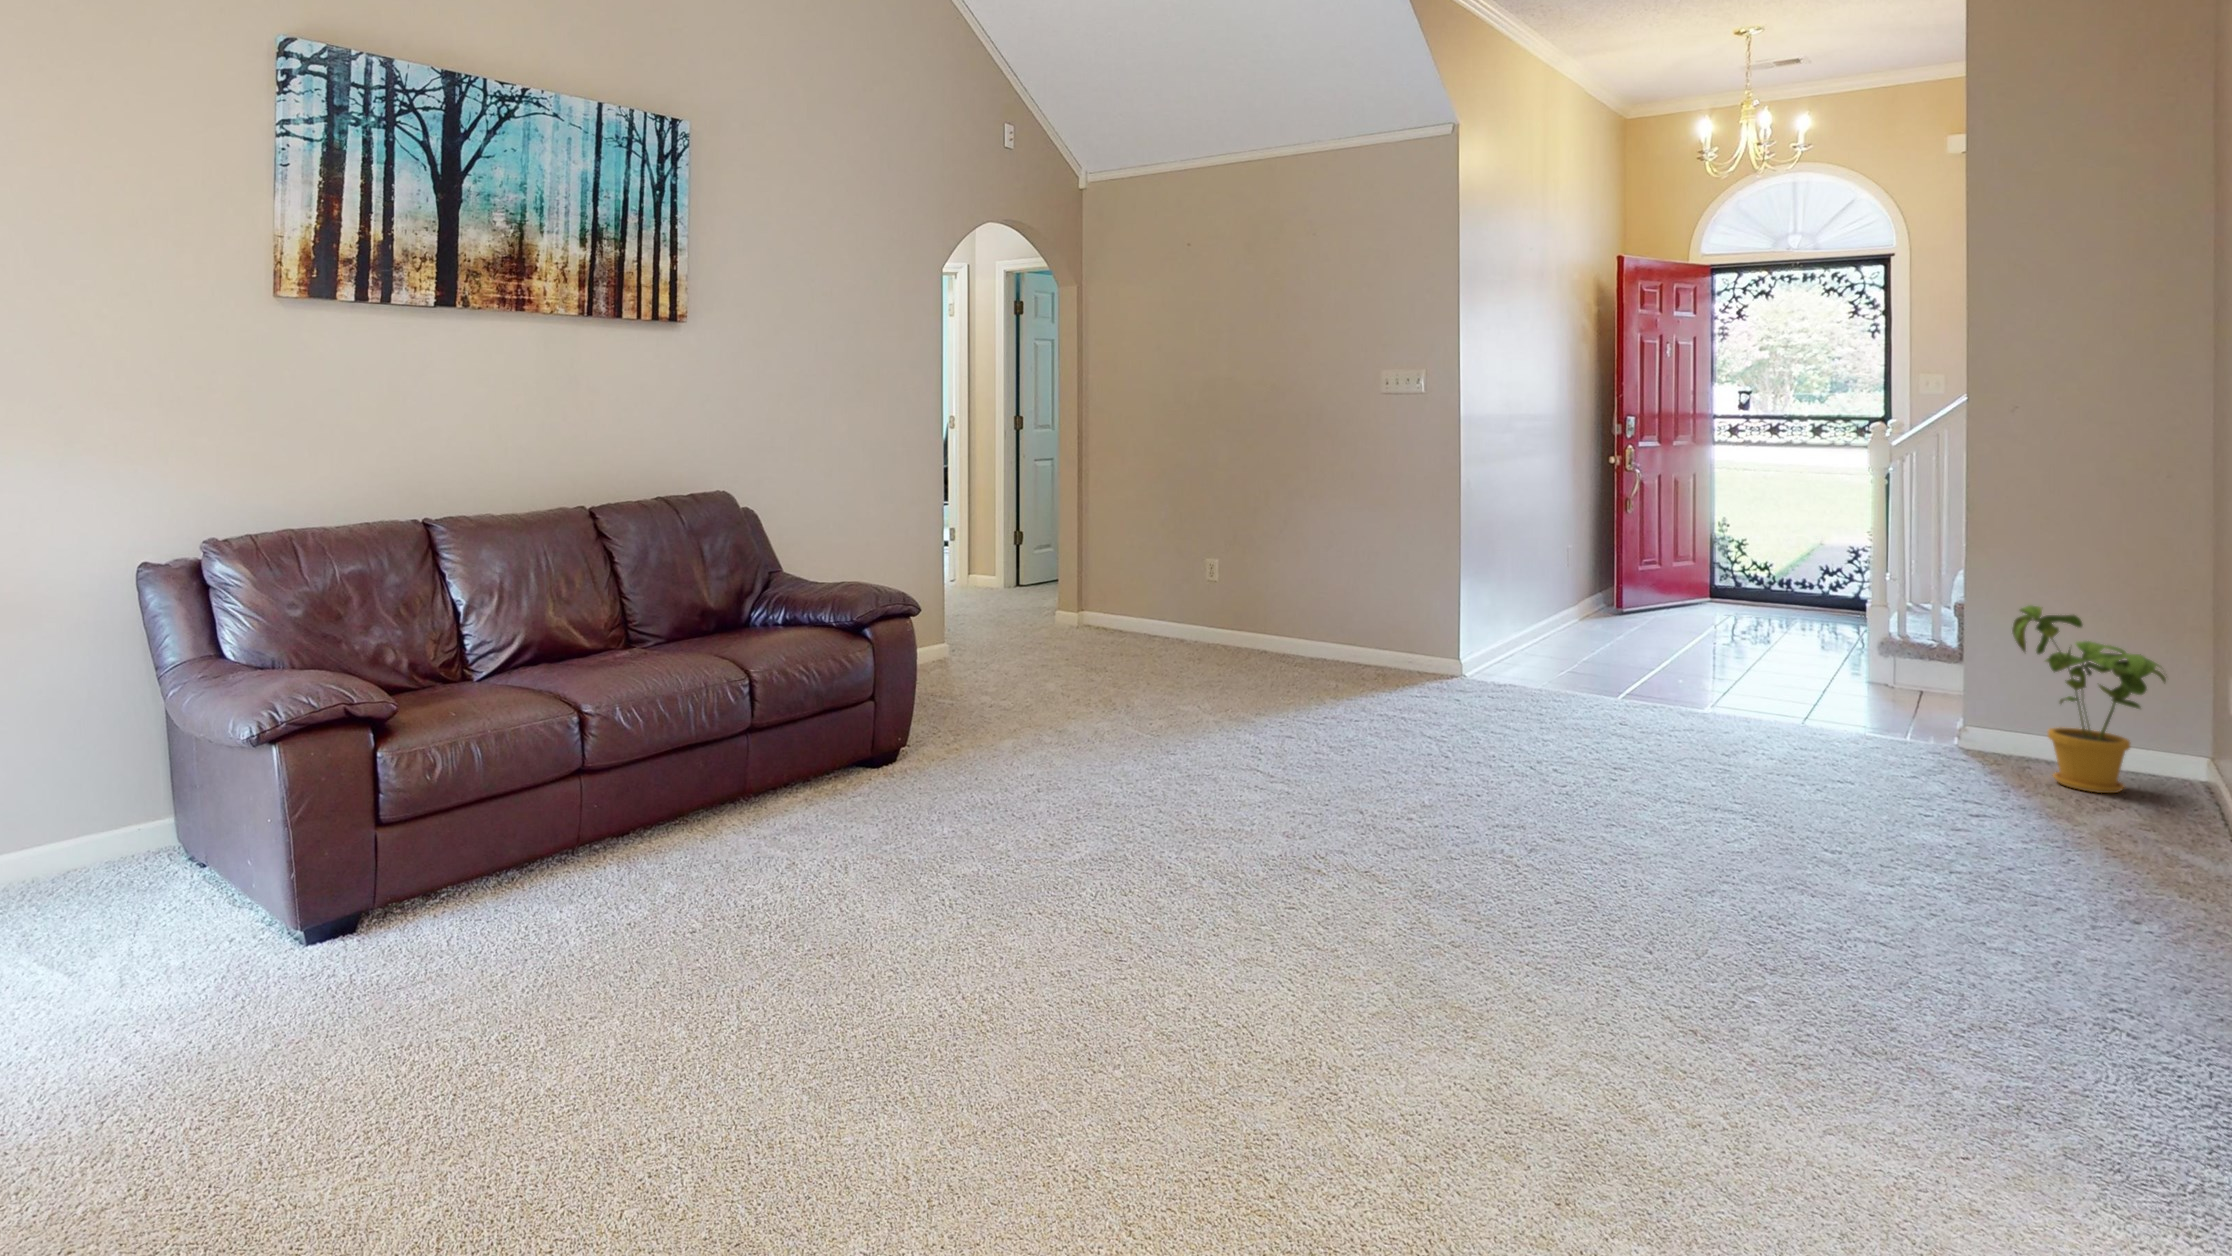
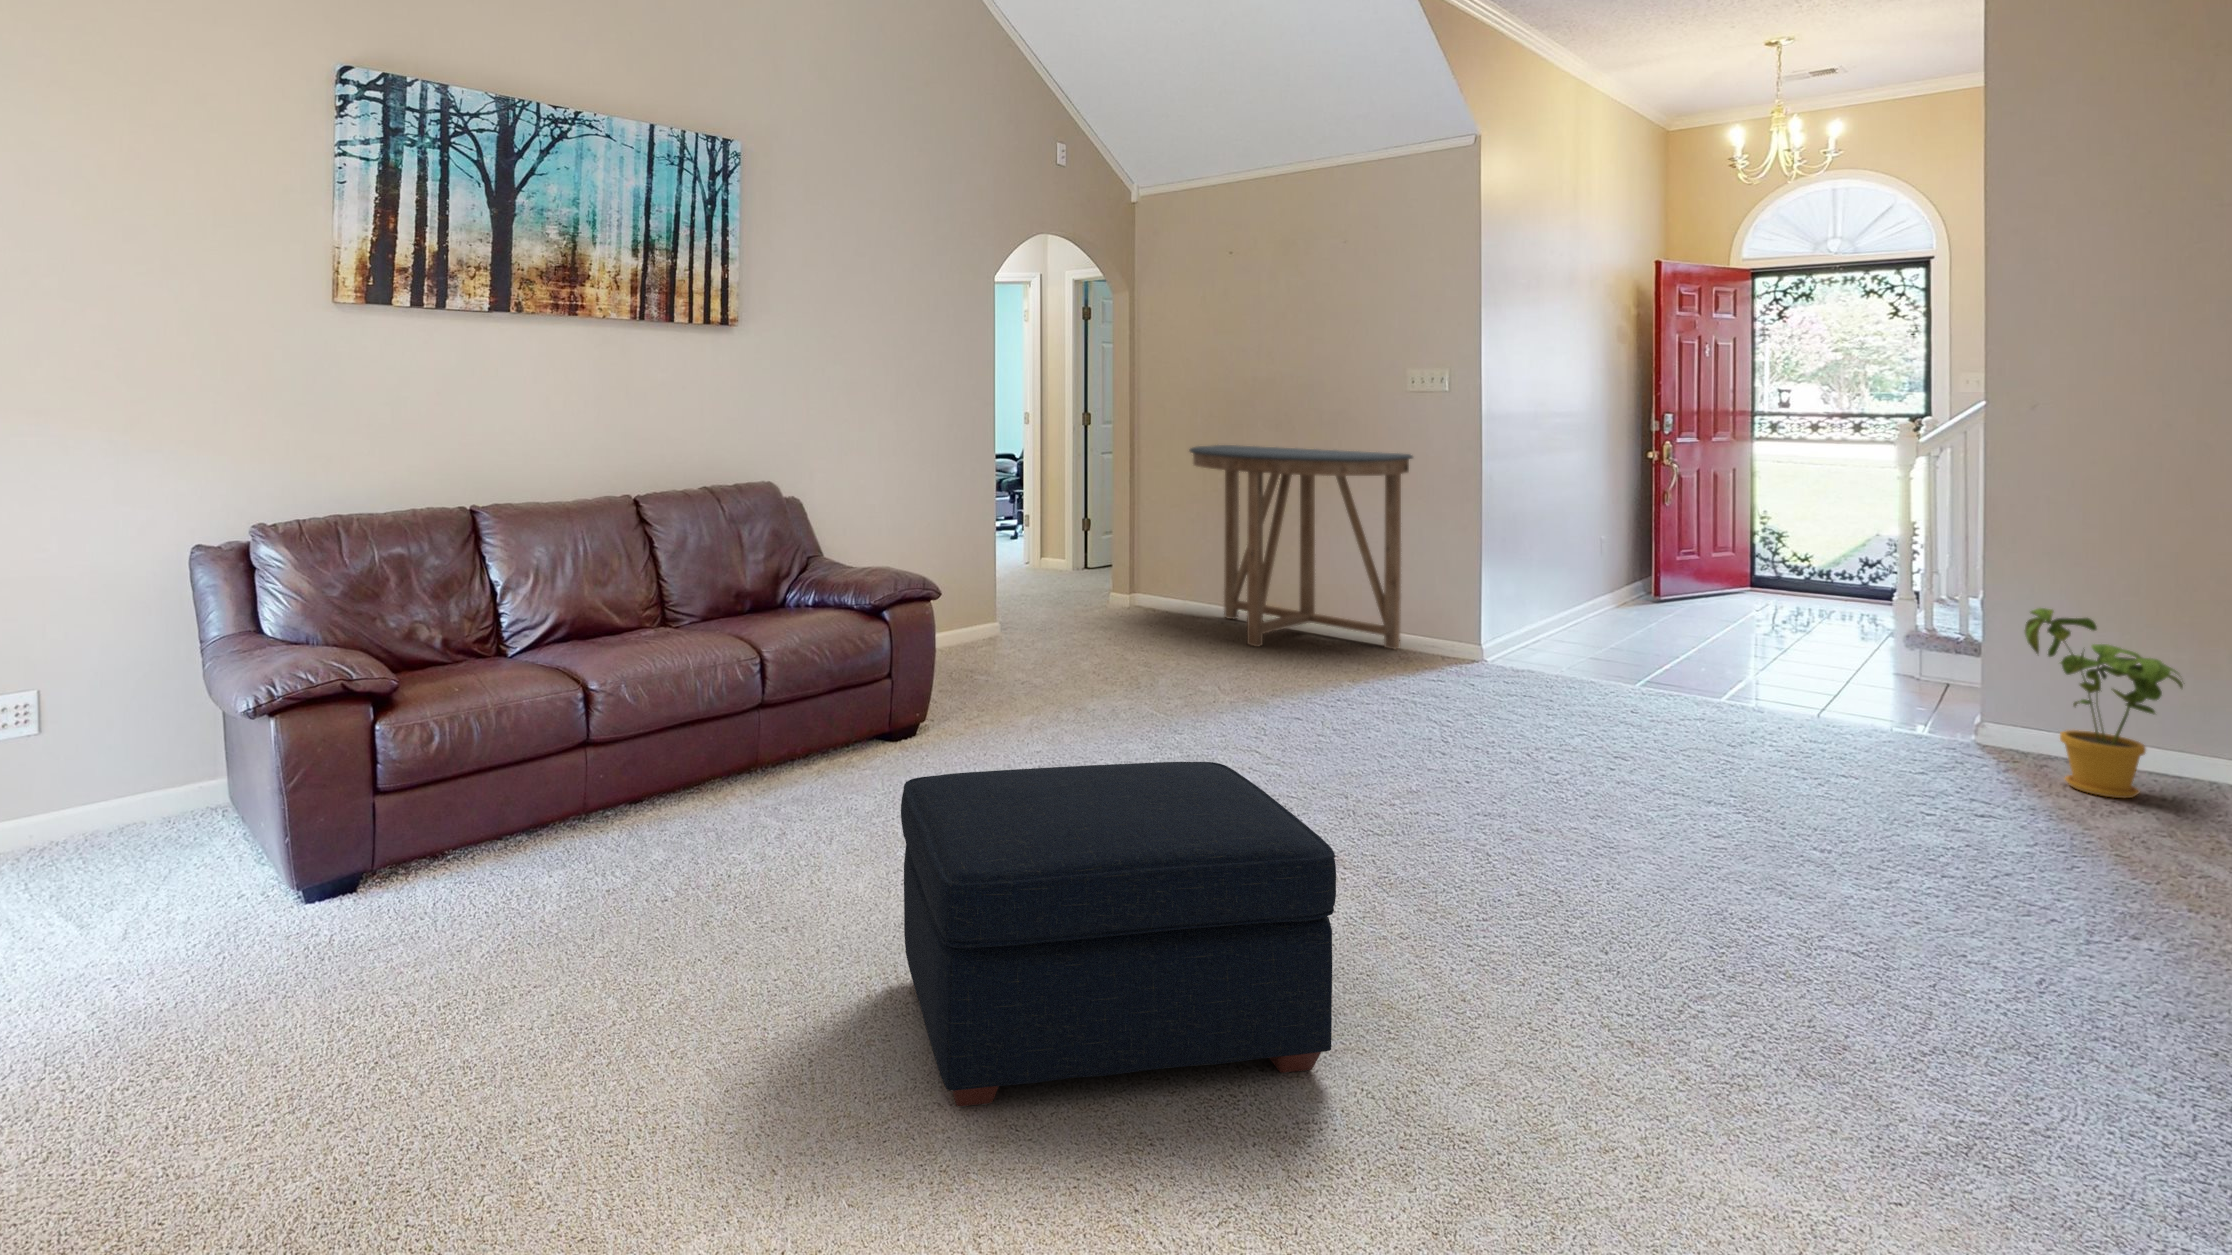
console table: none [1145,450,1384,663] -> present [1190,445,1413,649]
ottoman: none [960,768,1423,1114] -> present [901,762,1336,1107]

